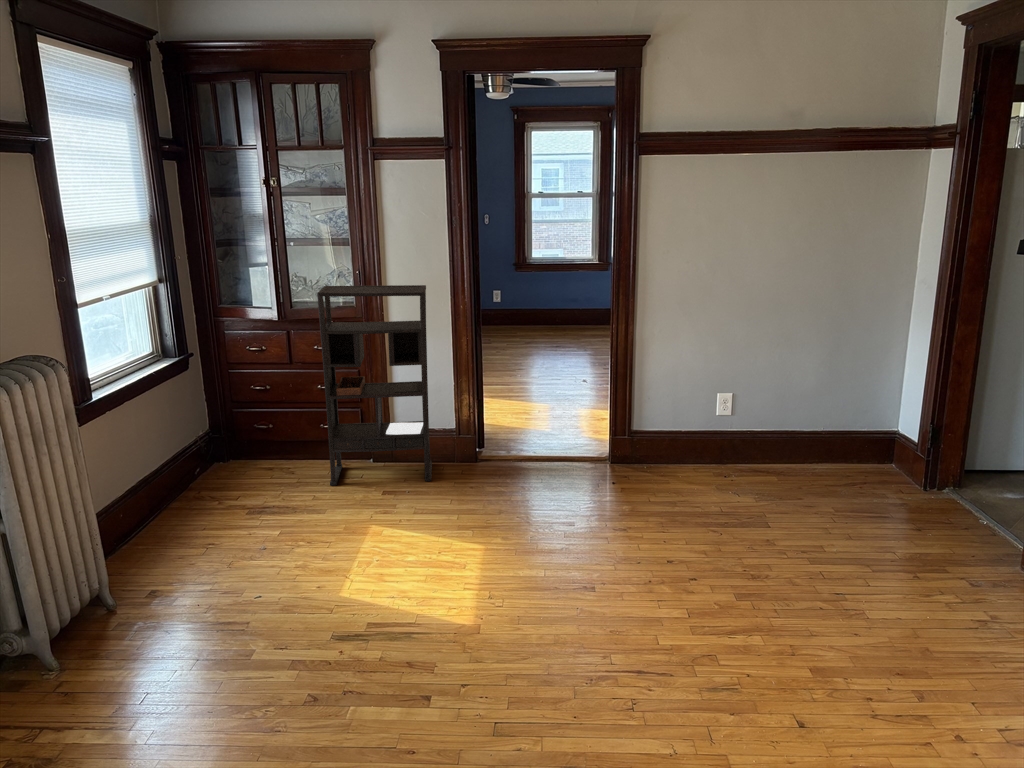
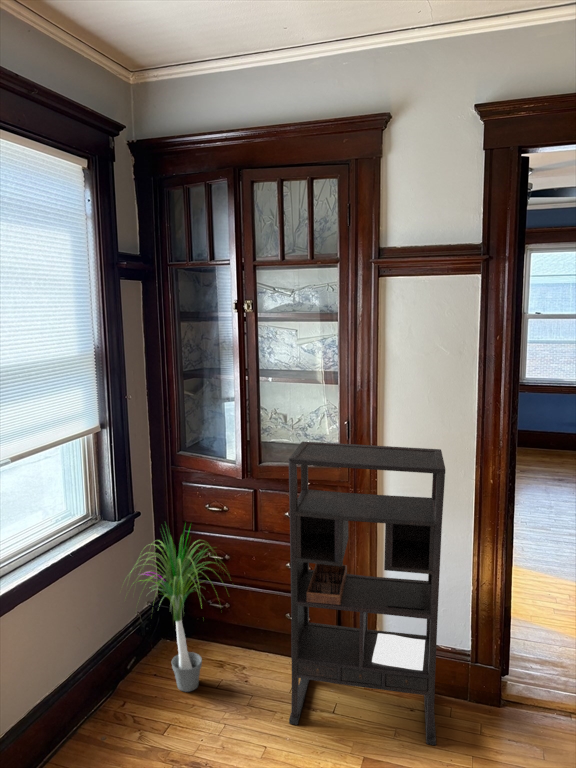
potted plant: none [187,351,281,483] -> present [130,531,216,692]

